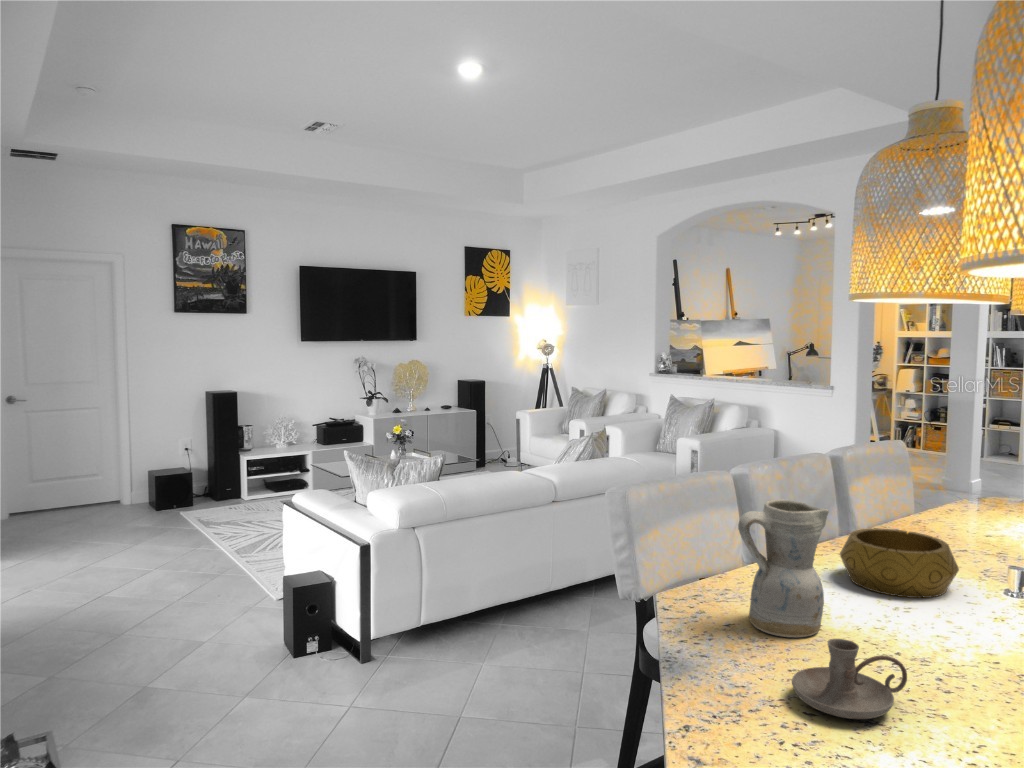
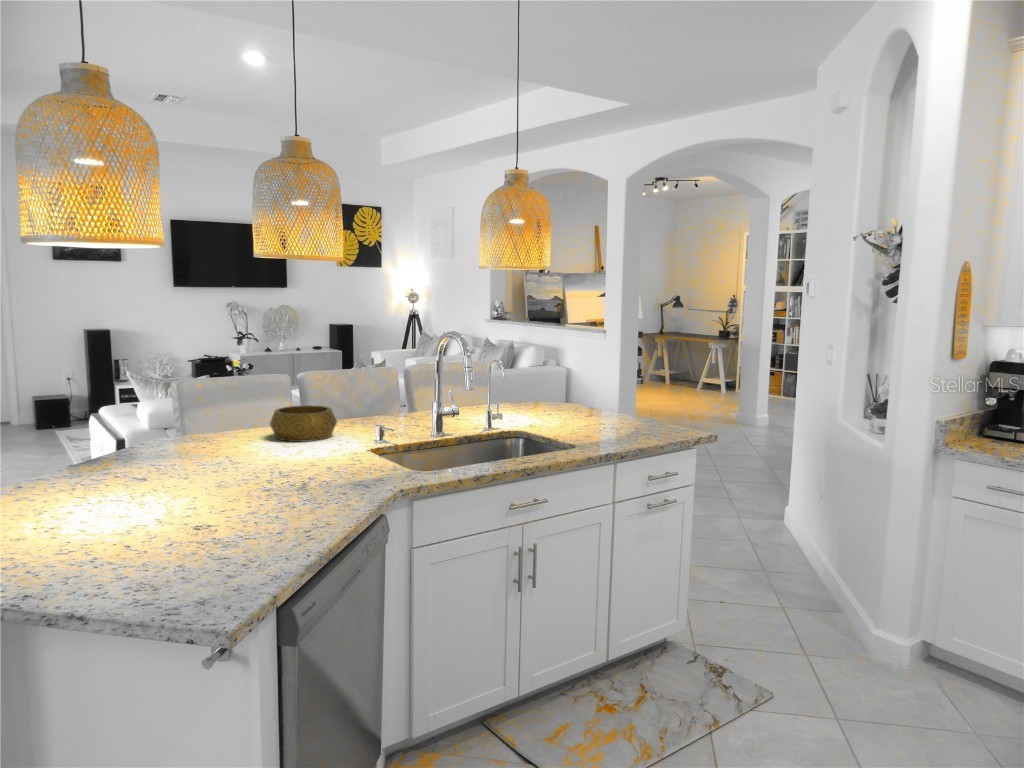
ceramic pitcher: present [738,500,829,637] -> none [144,377,199,452]
candle holder: present [792,639,907,719] -> none [90,437,153,472]

